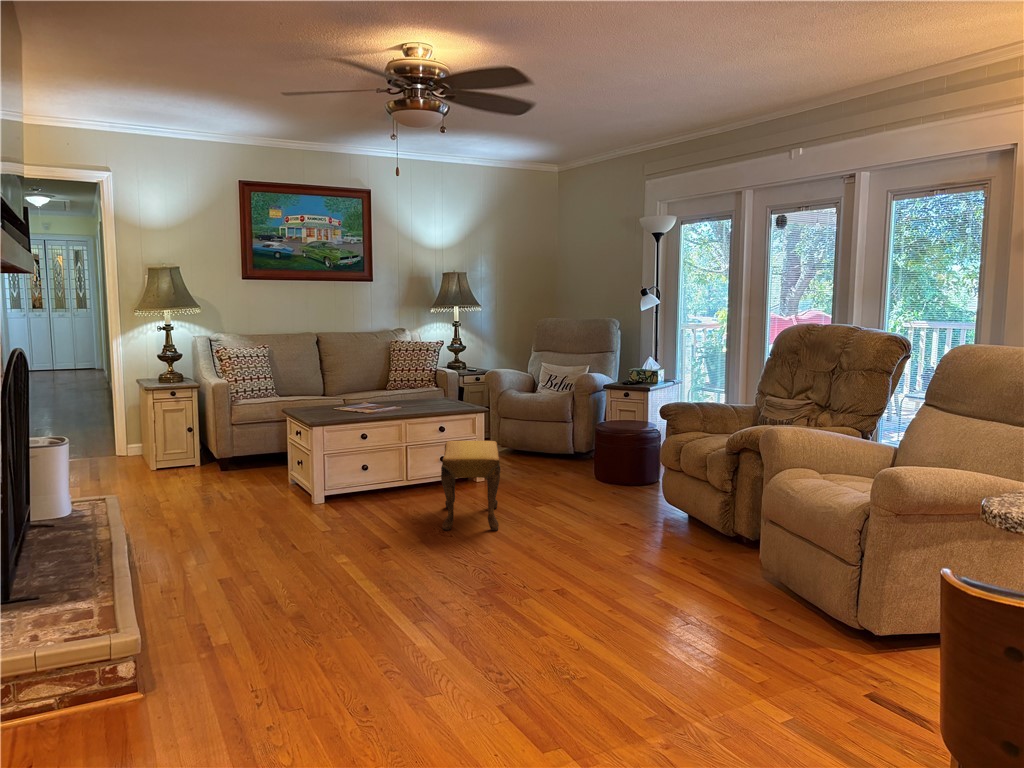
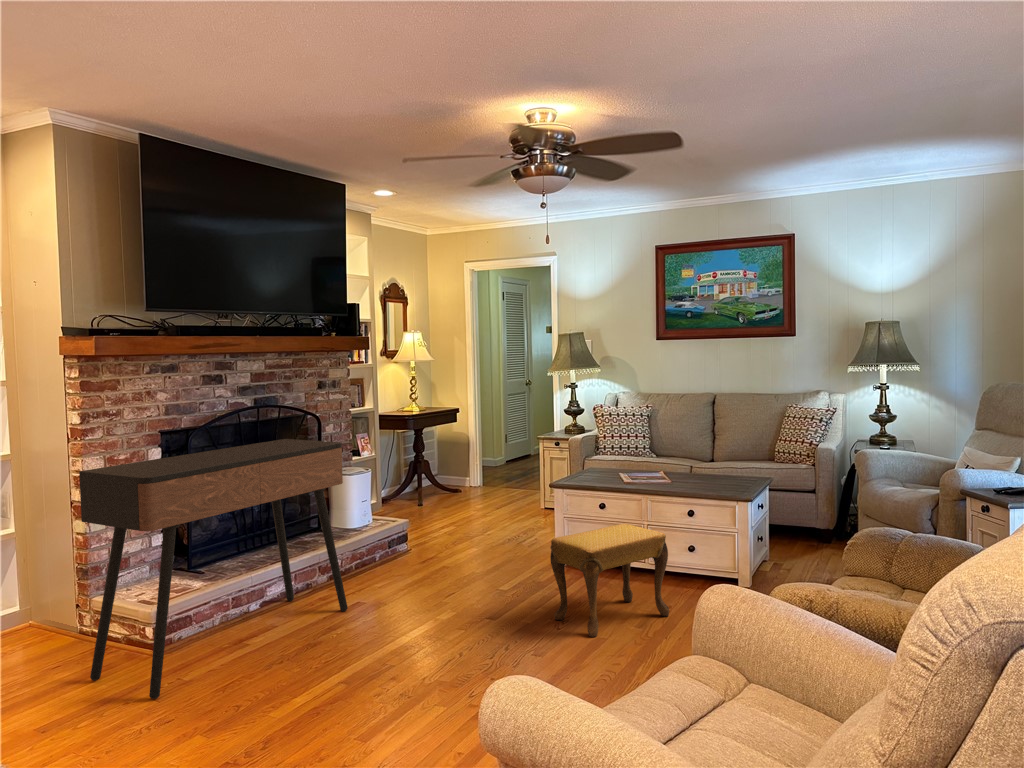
console table: none [172,390,363,714] -> present [79,439,348,699]

